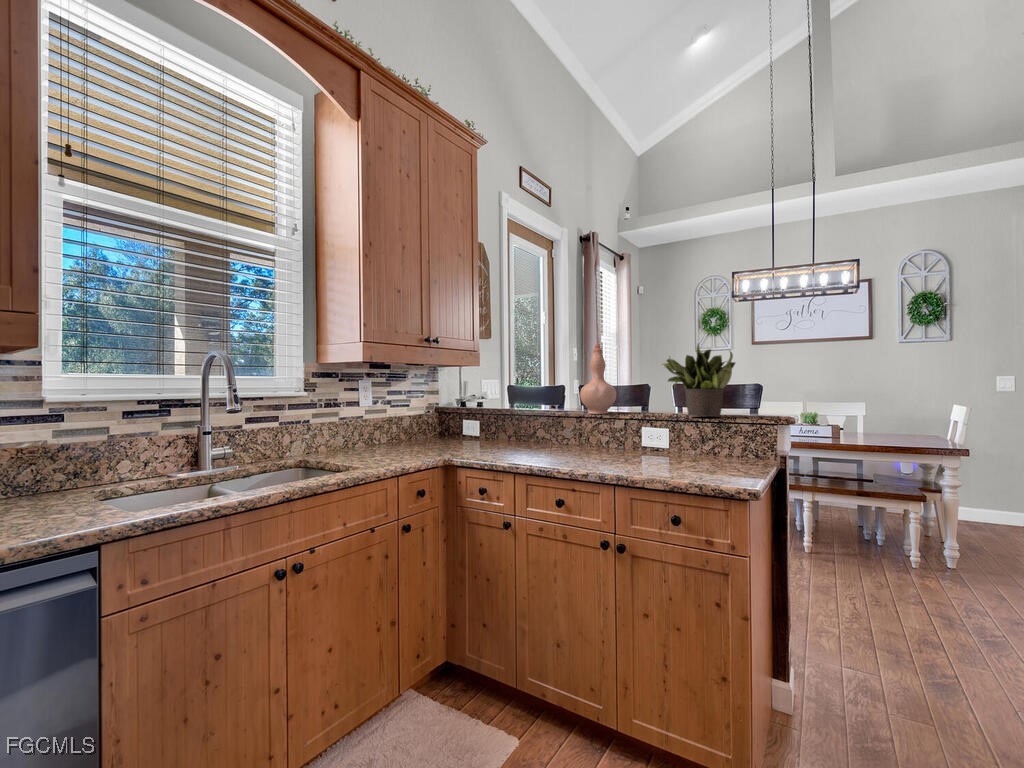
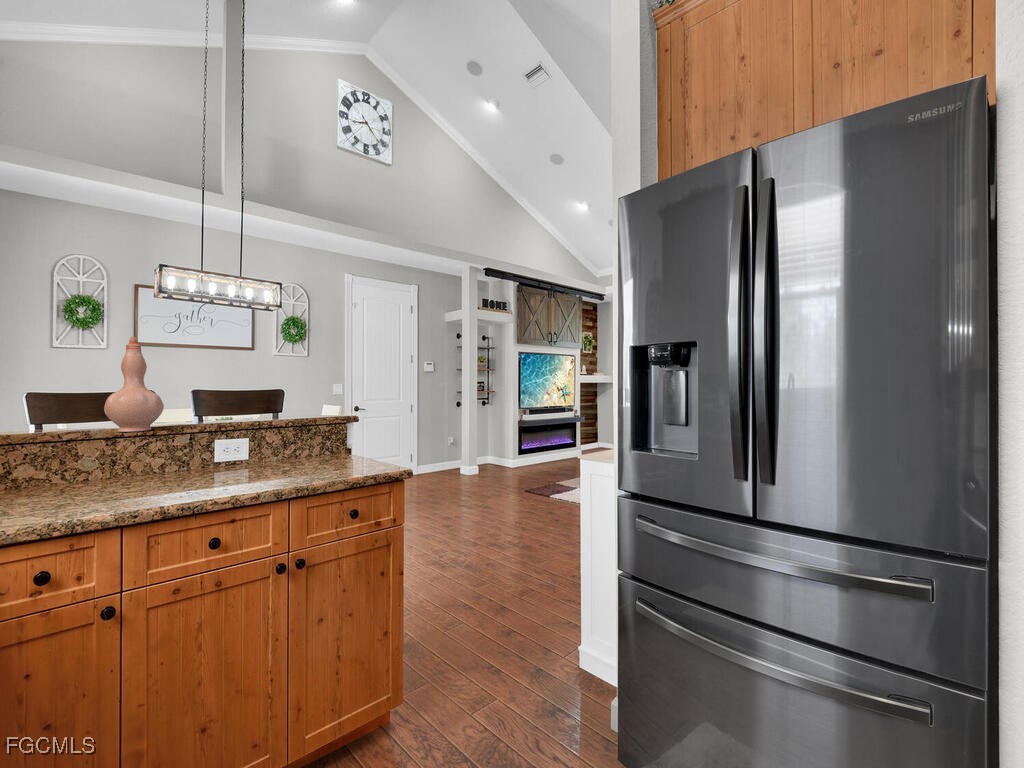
potted plant: present [663,345,735,417] -> none [230,348,317,422]

